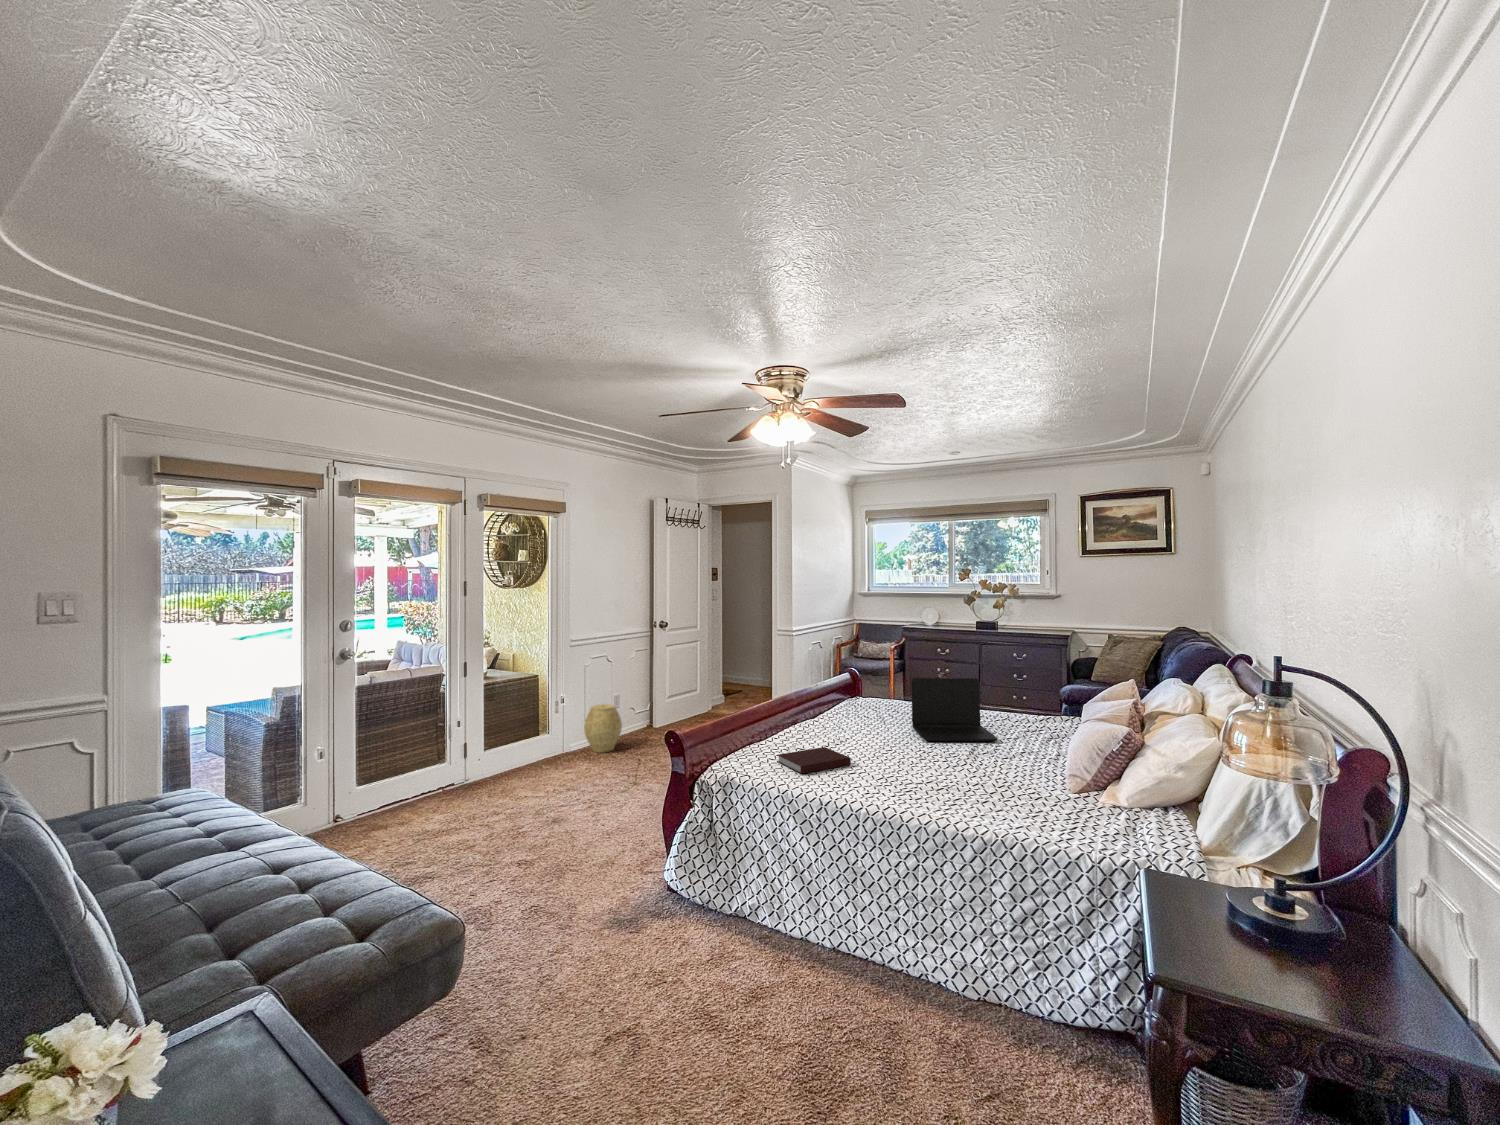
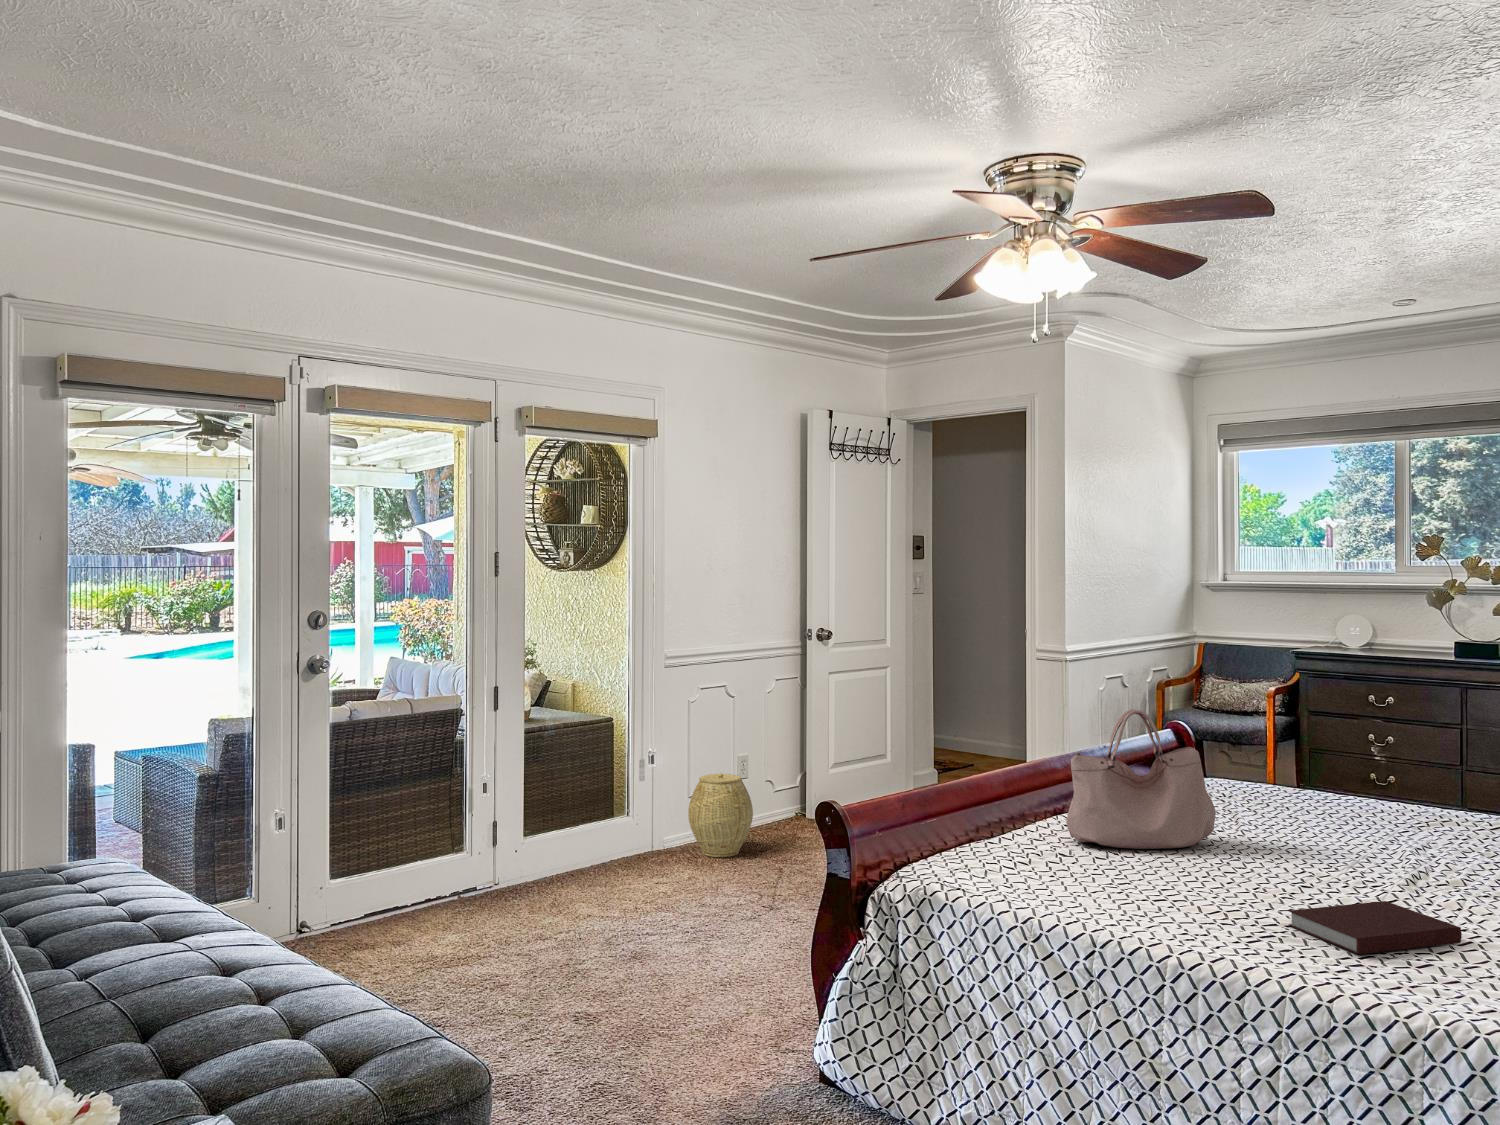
handbag: none [800,667,877,743] -> present [1066,709,1216,849]
laptop: present [911,678,997,741] -> none [1289,738,1463,862]
notebook: present [778,747,851,774] -> present [1289,901,1462,954]

